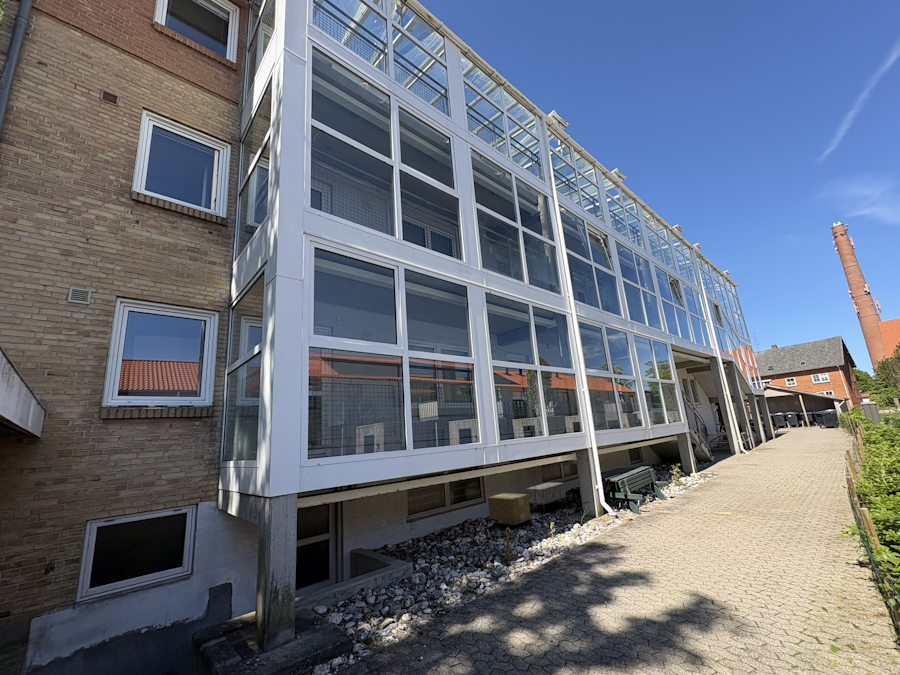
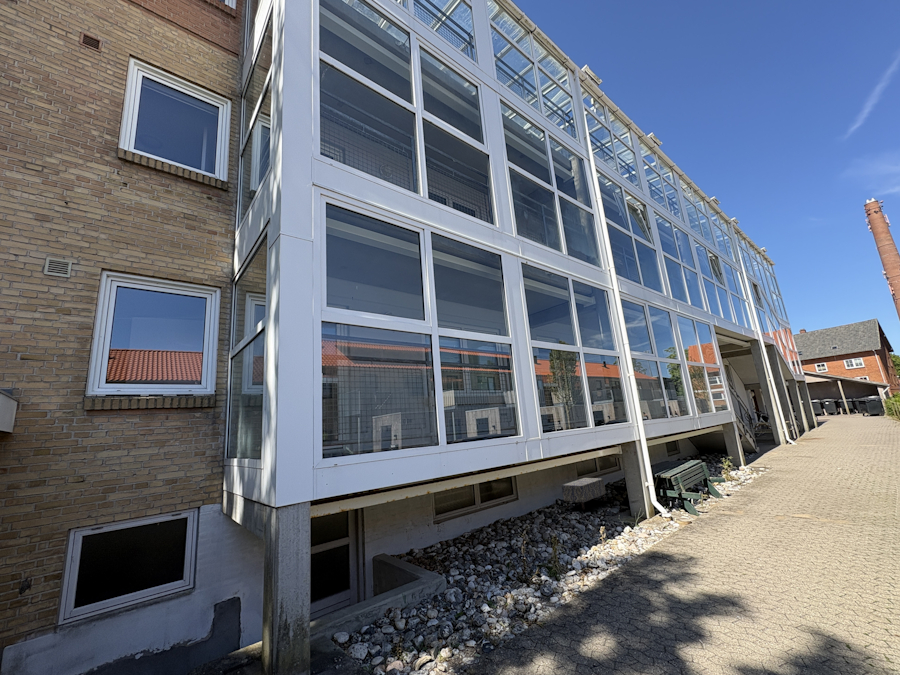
cardboard box: present [488,493,531,525] -> none [522,490,571,527]

